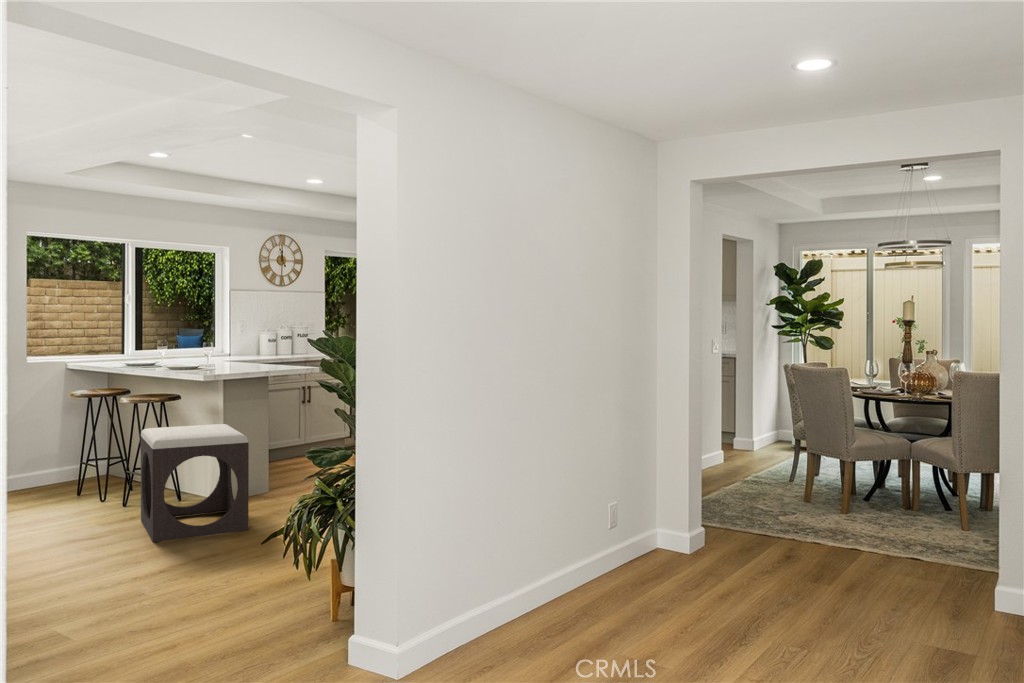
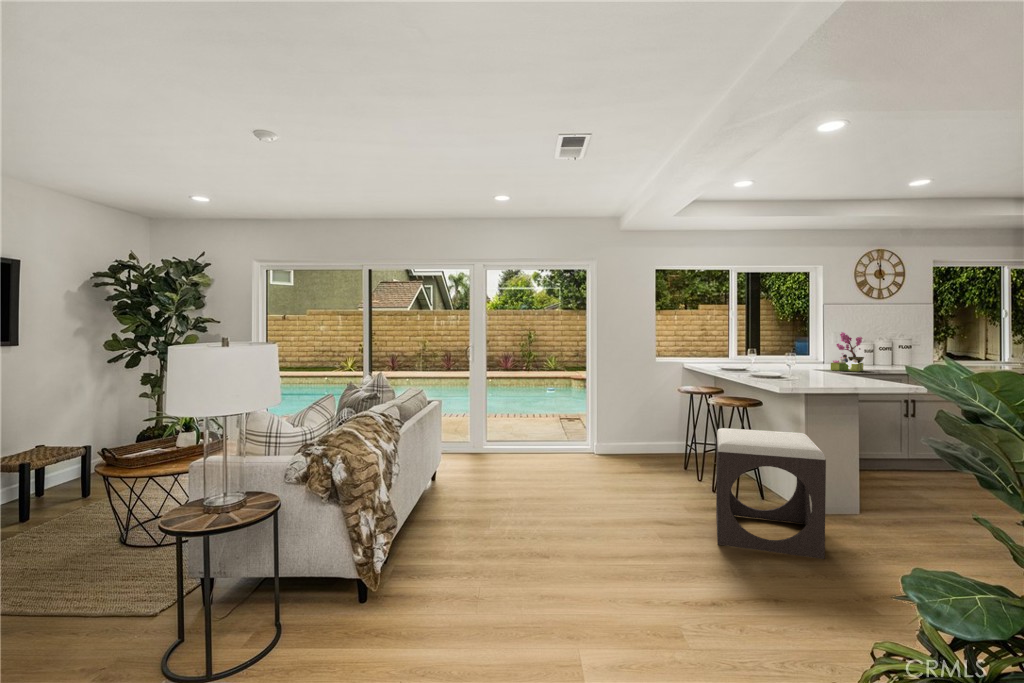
flower arrangement: none [240,320,270,362] -> present [831,332,864,372]

